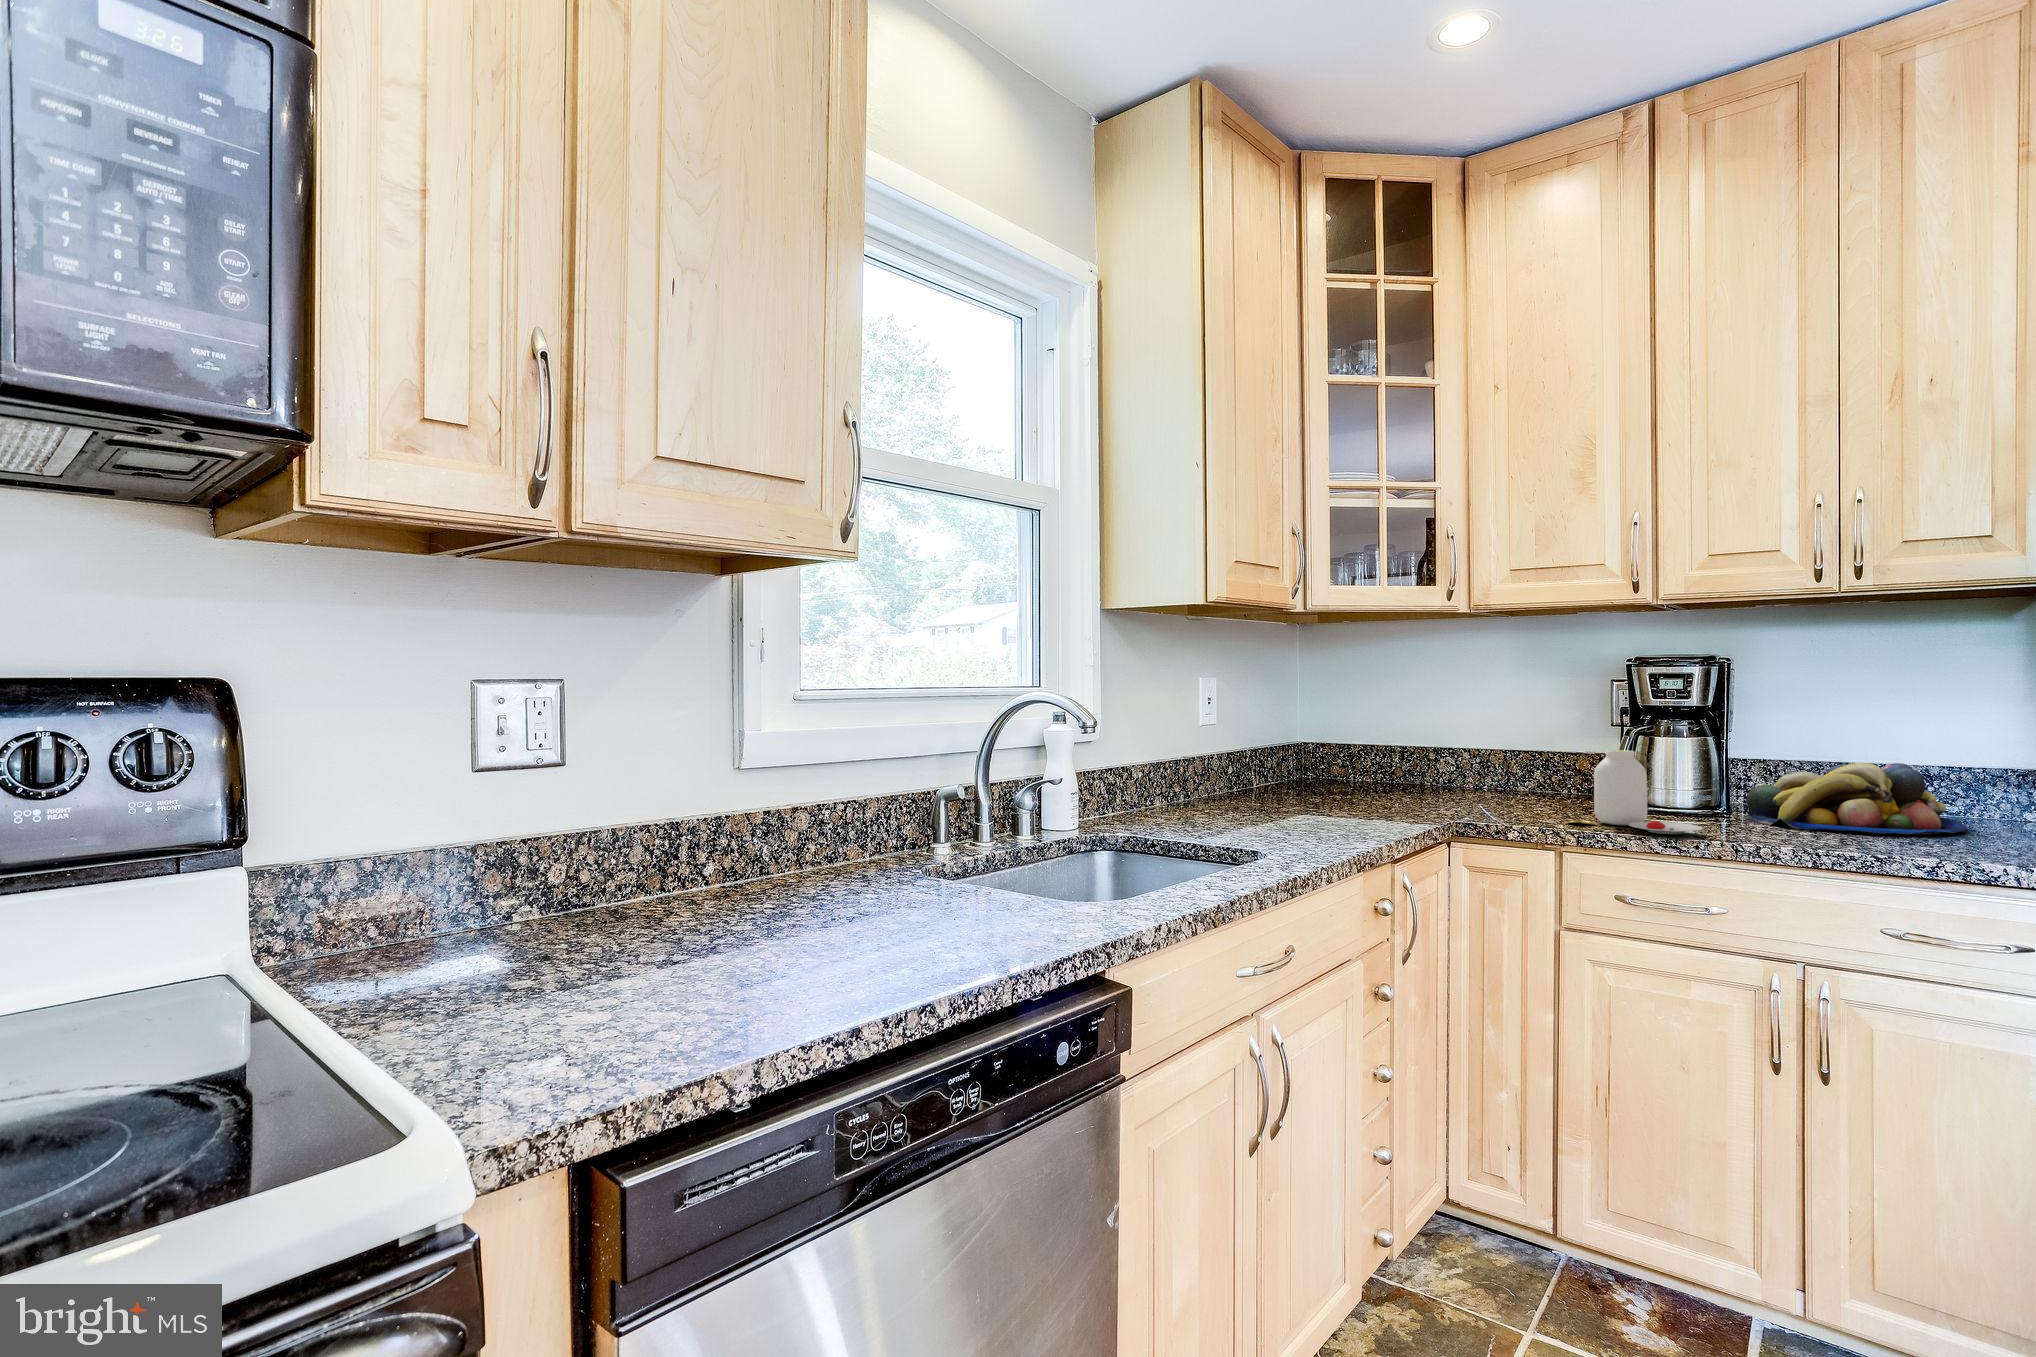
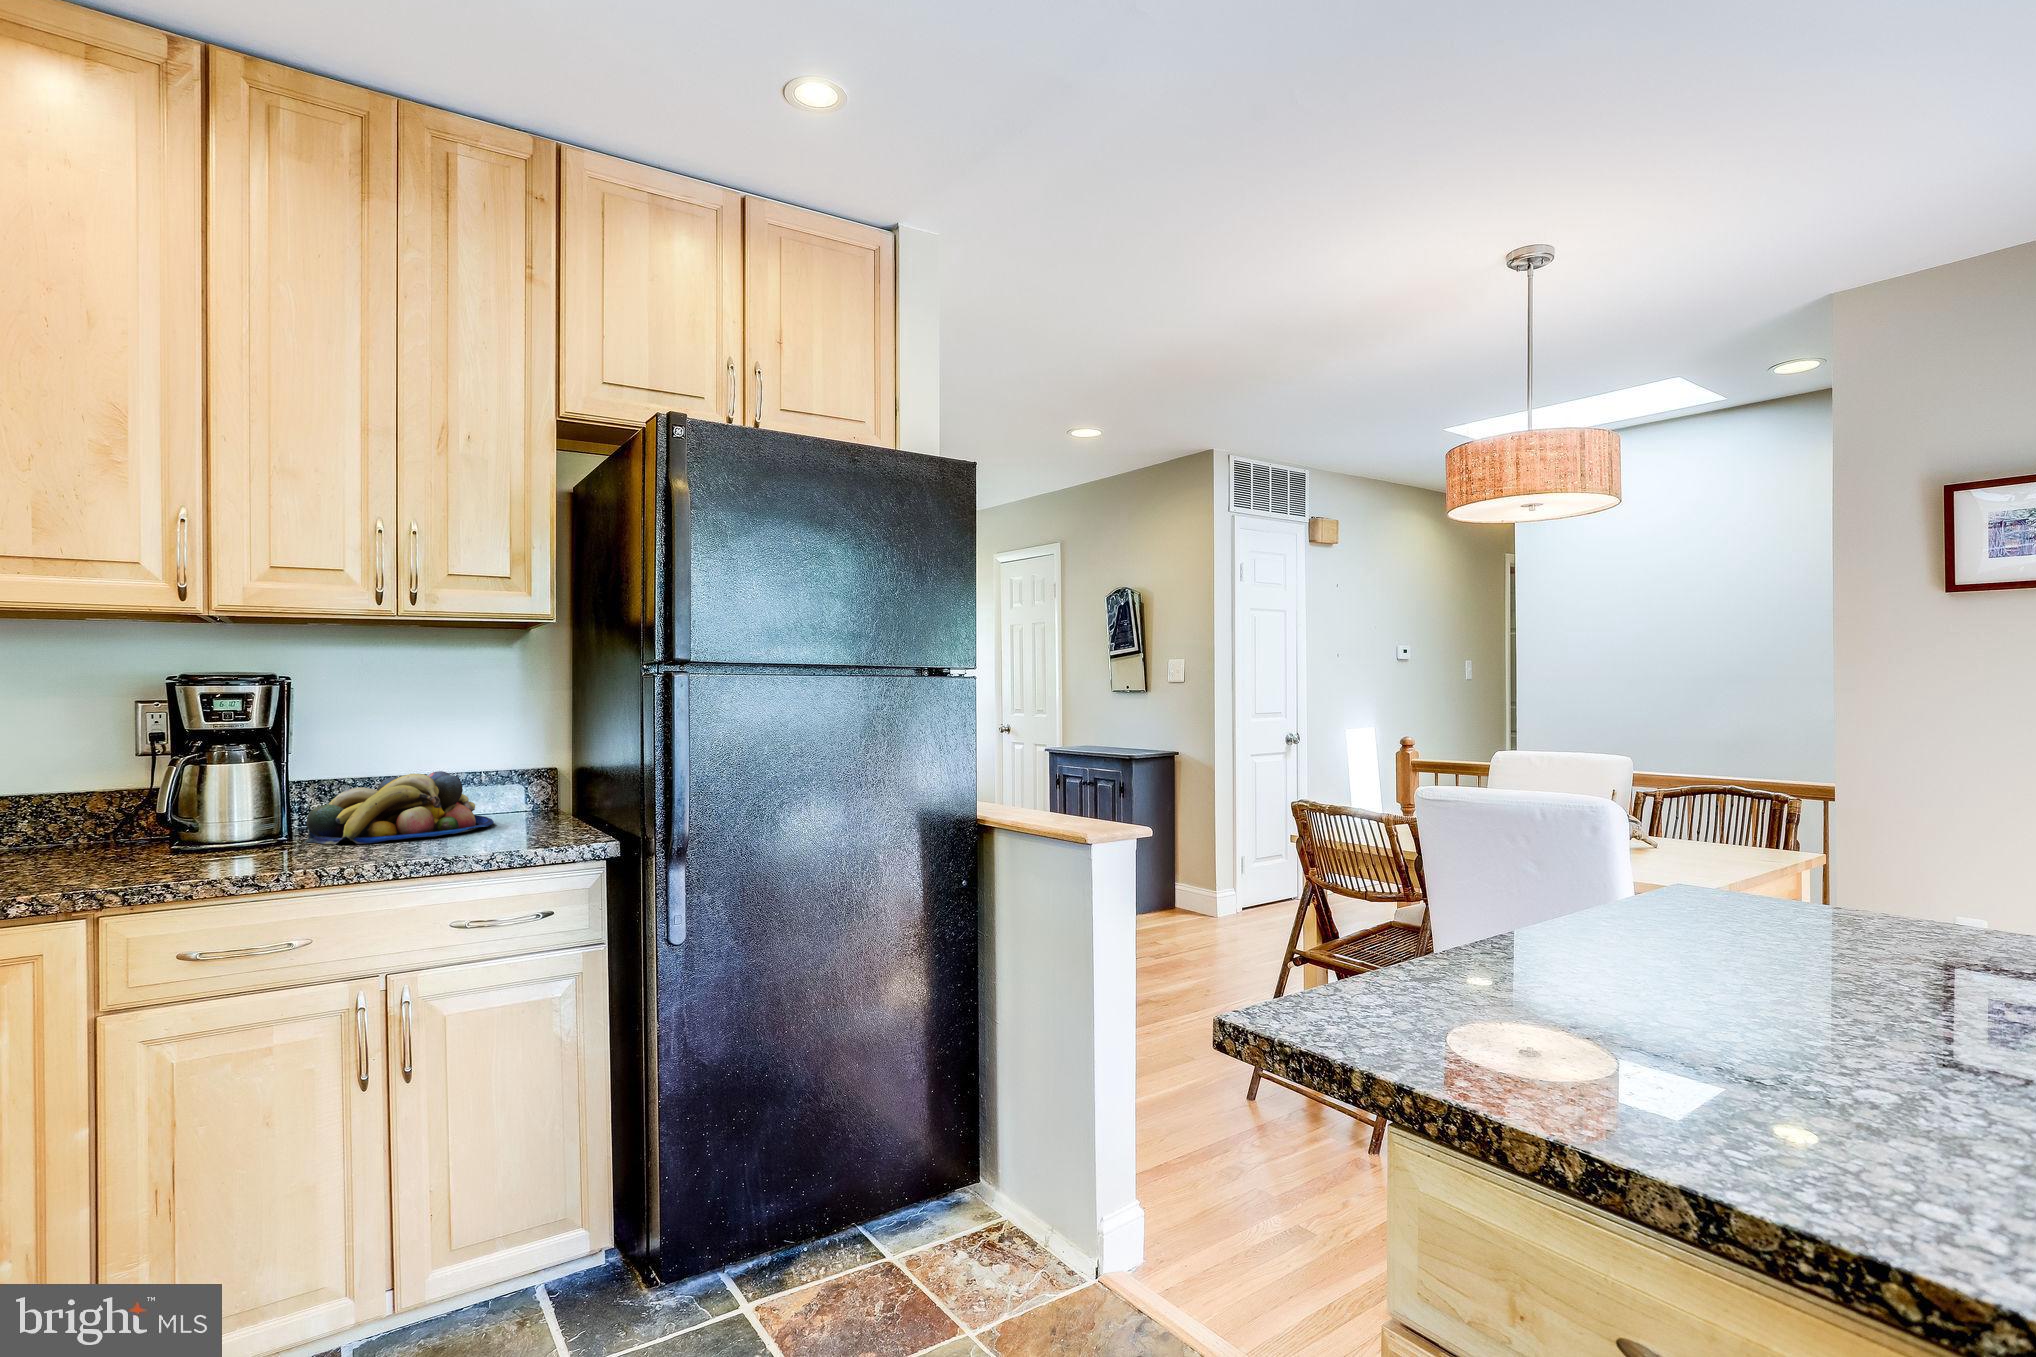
jar: present [1567,750,1703,834] -> none [98,784,277,881]

